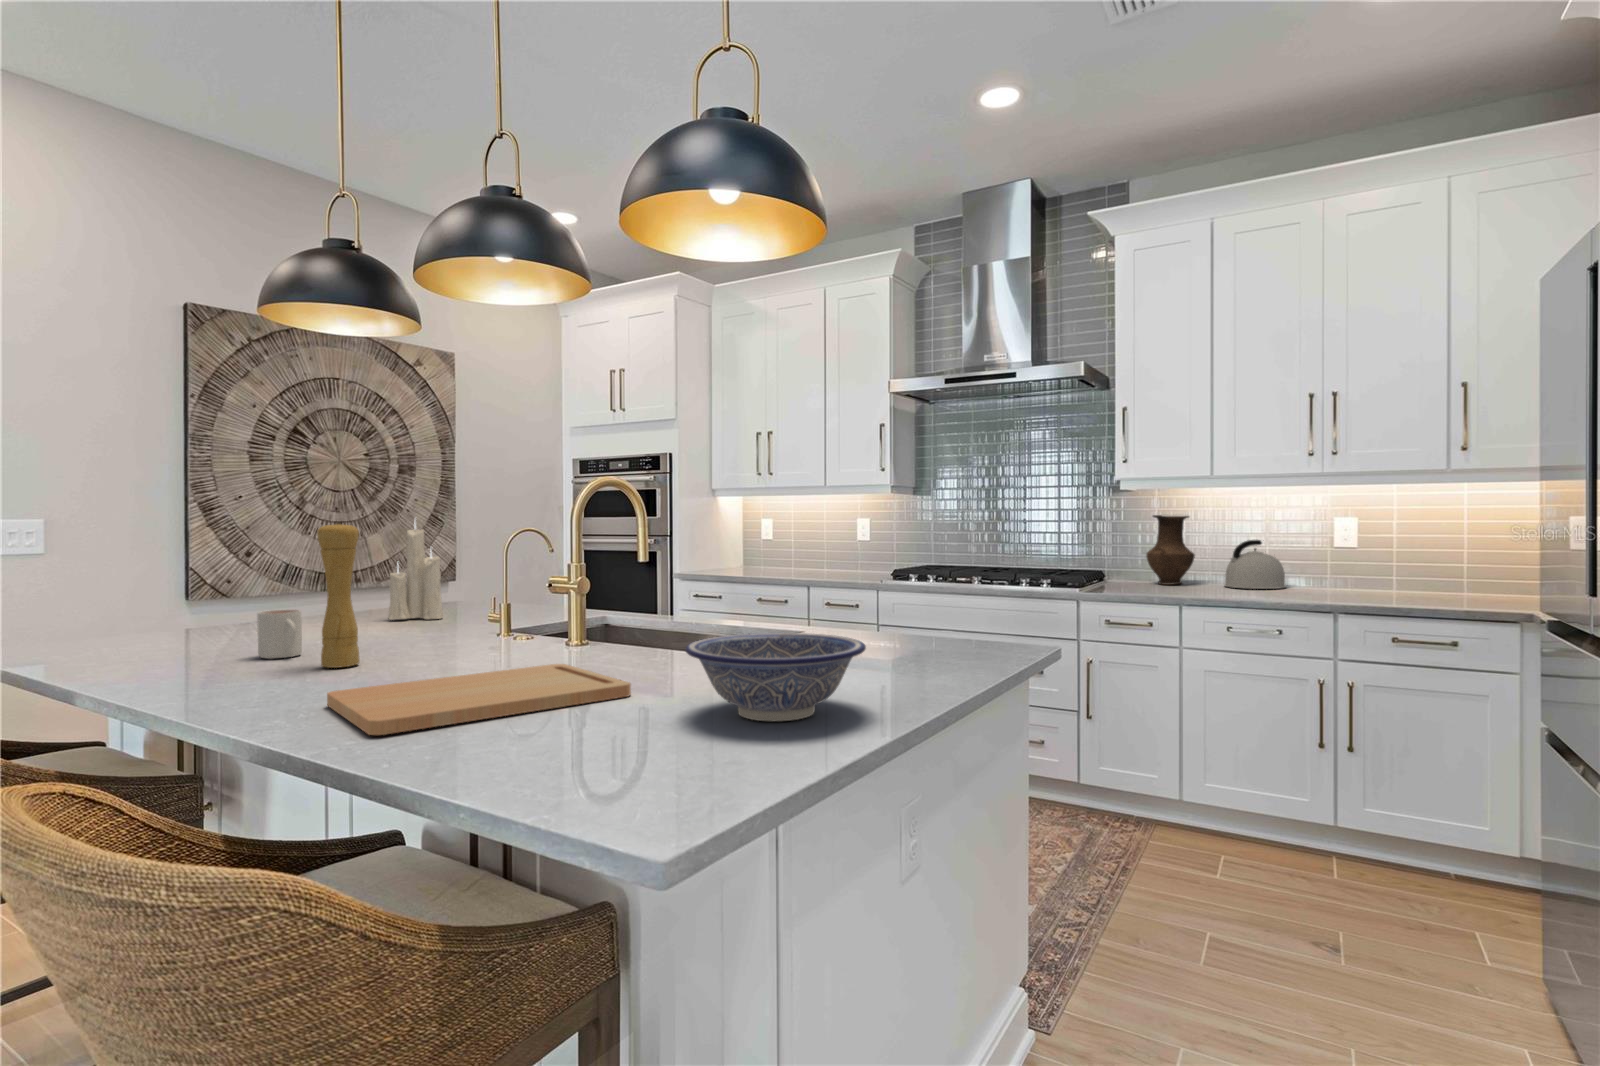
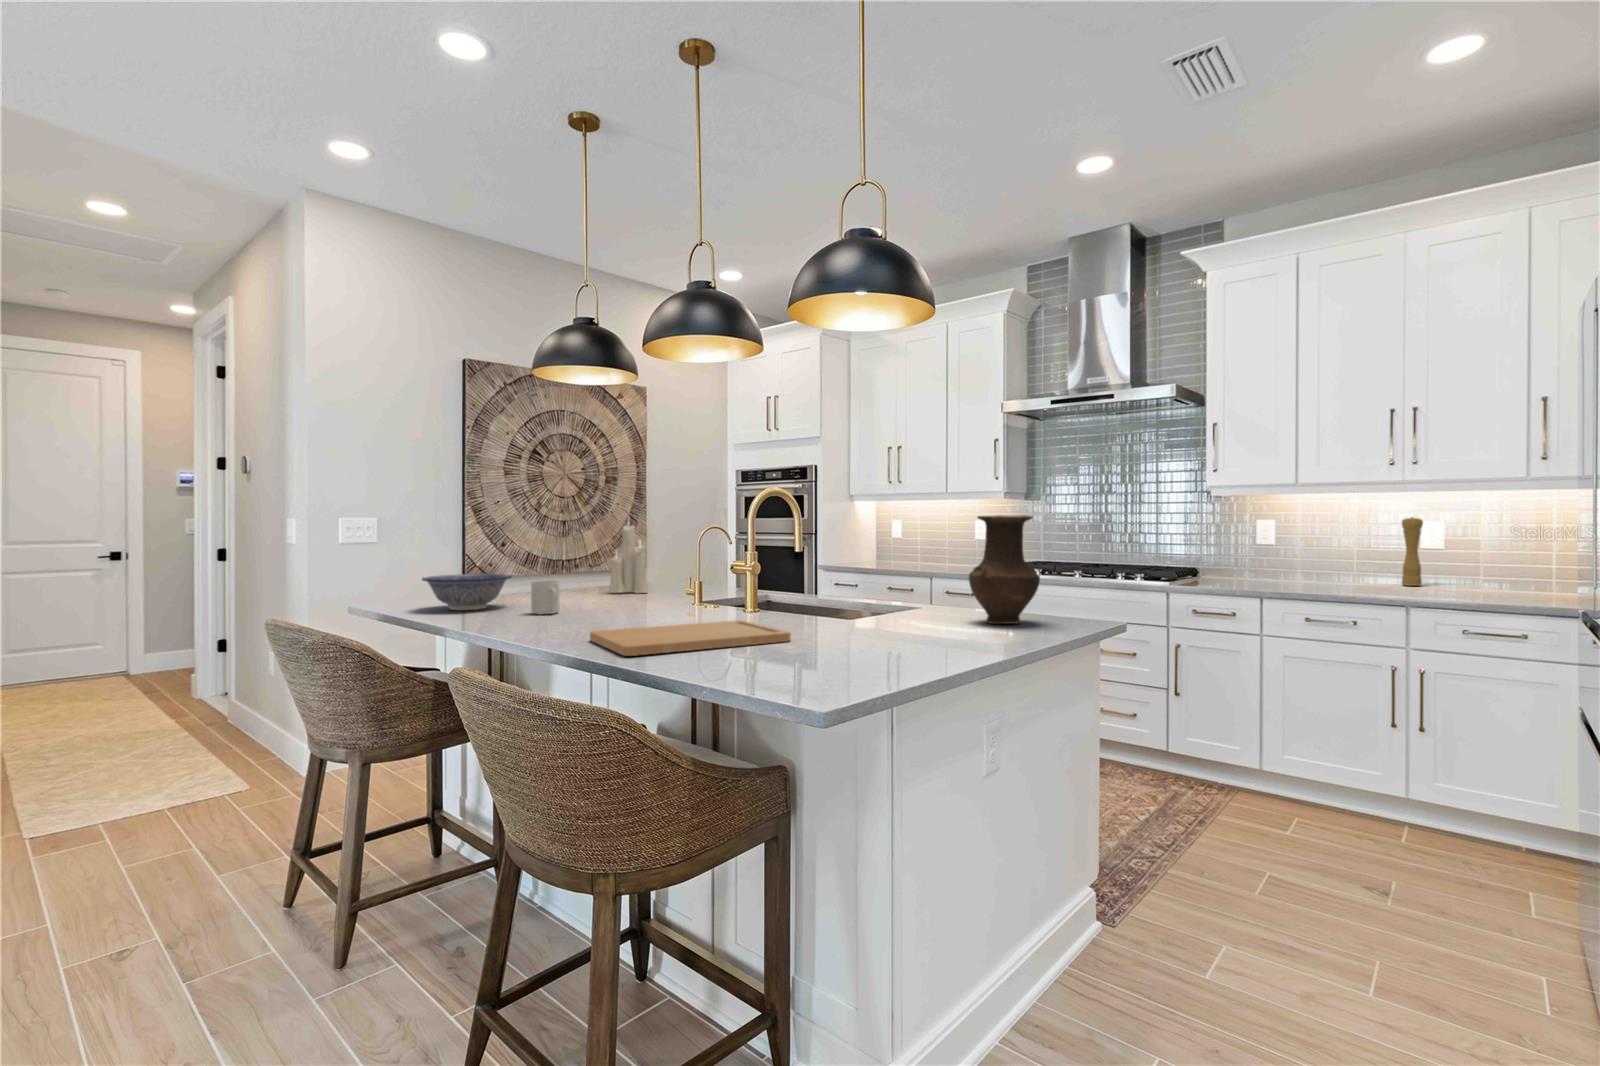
vase: present [1146,515,1195,585] -> present [969,515,1040,624]
pepper mill: present [317,522,360,668] -> present [1402,517,1423,586]
kettle: present [1225,540,1286,589] -> none [1309,540,1372,584]
decorative bowl: present [686,633,866,721] -> present [422,574,512,610]

